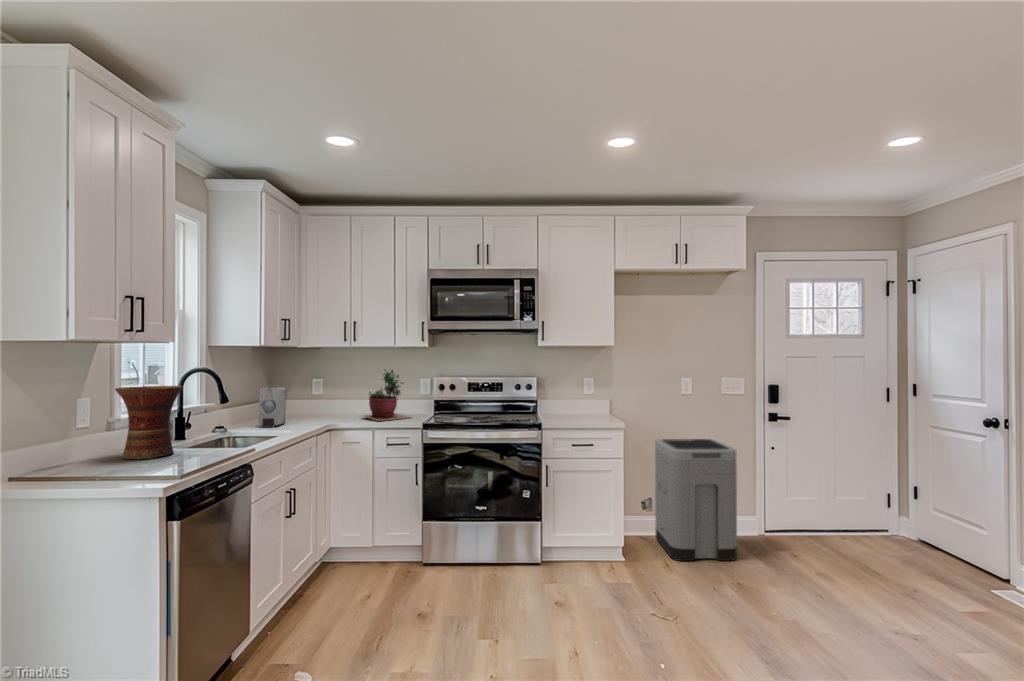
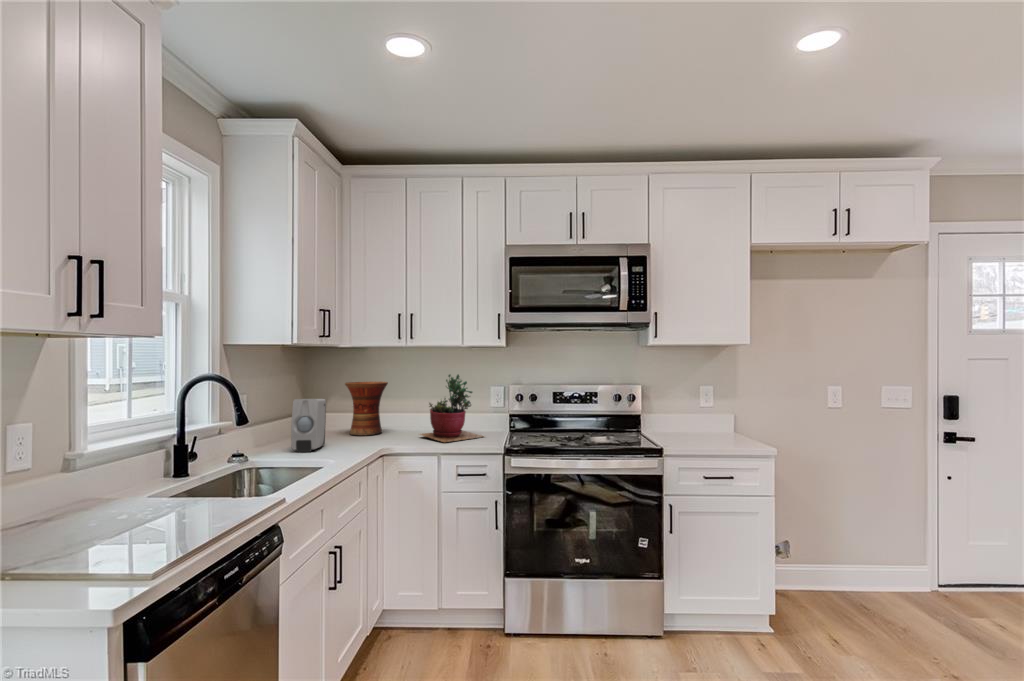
vase: present [115,386,183,460] -> present [345,382,388,436]
trash can: present [655,439,737,561] -> none [796,465,929,636]

